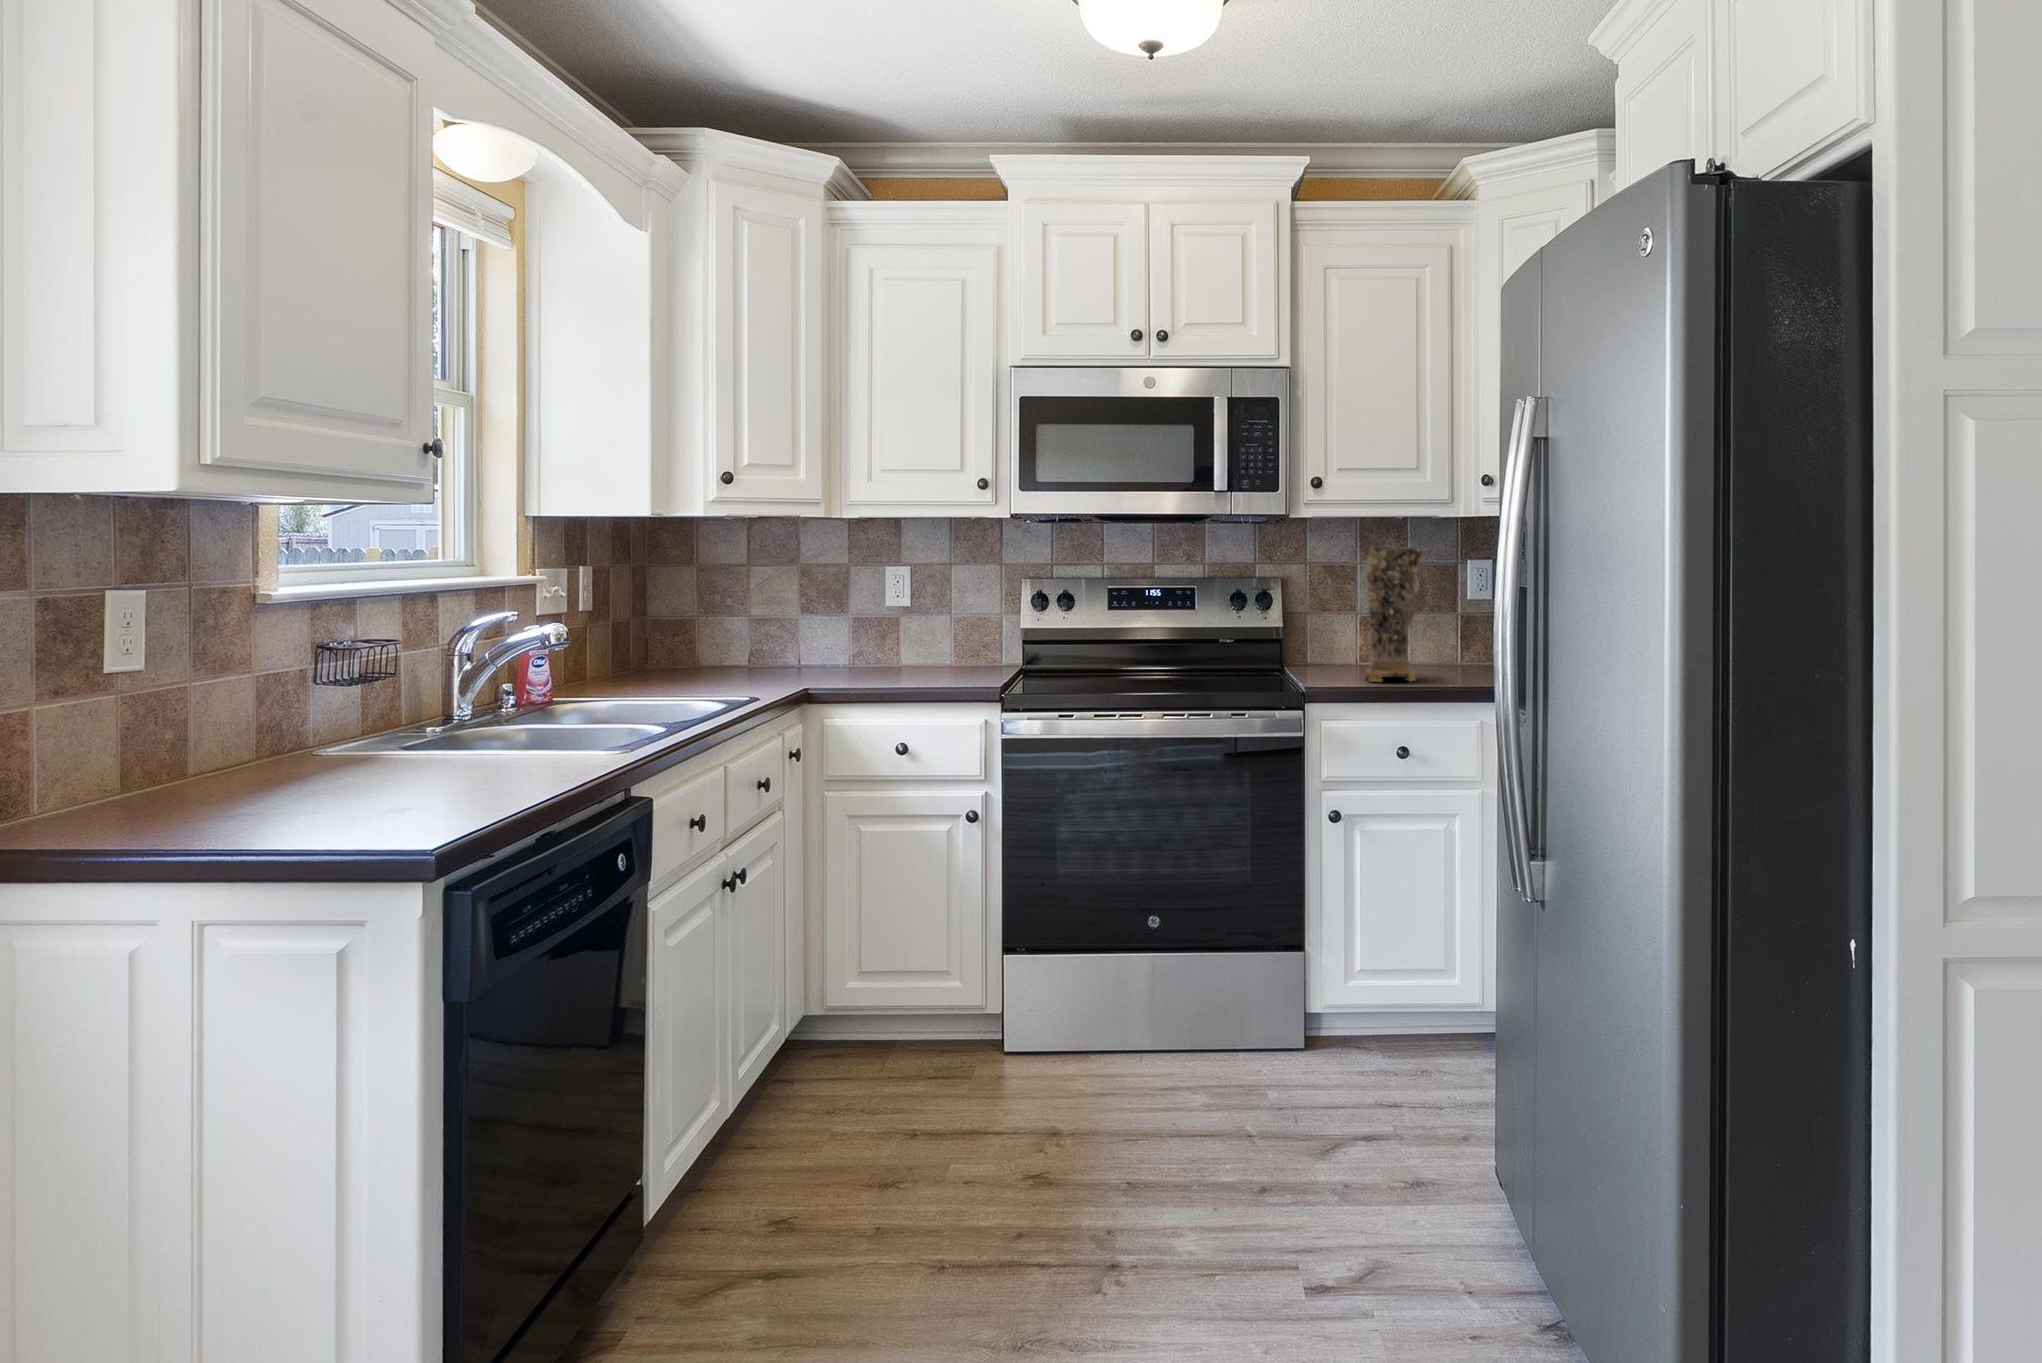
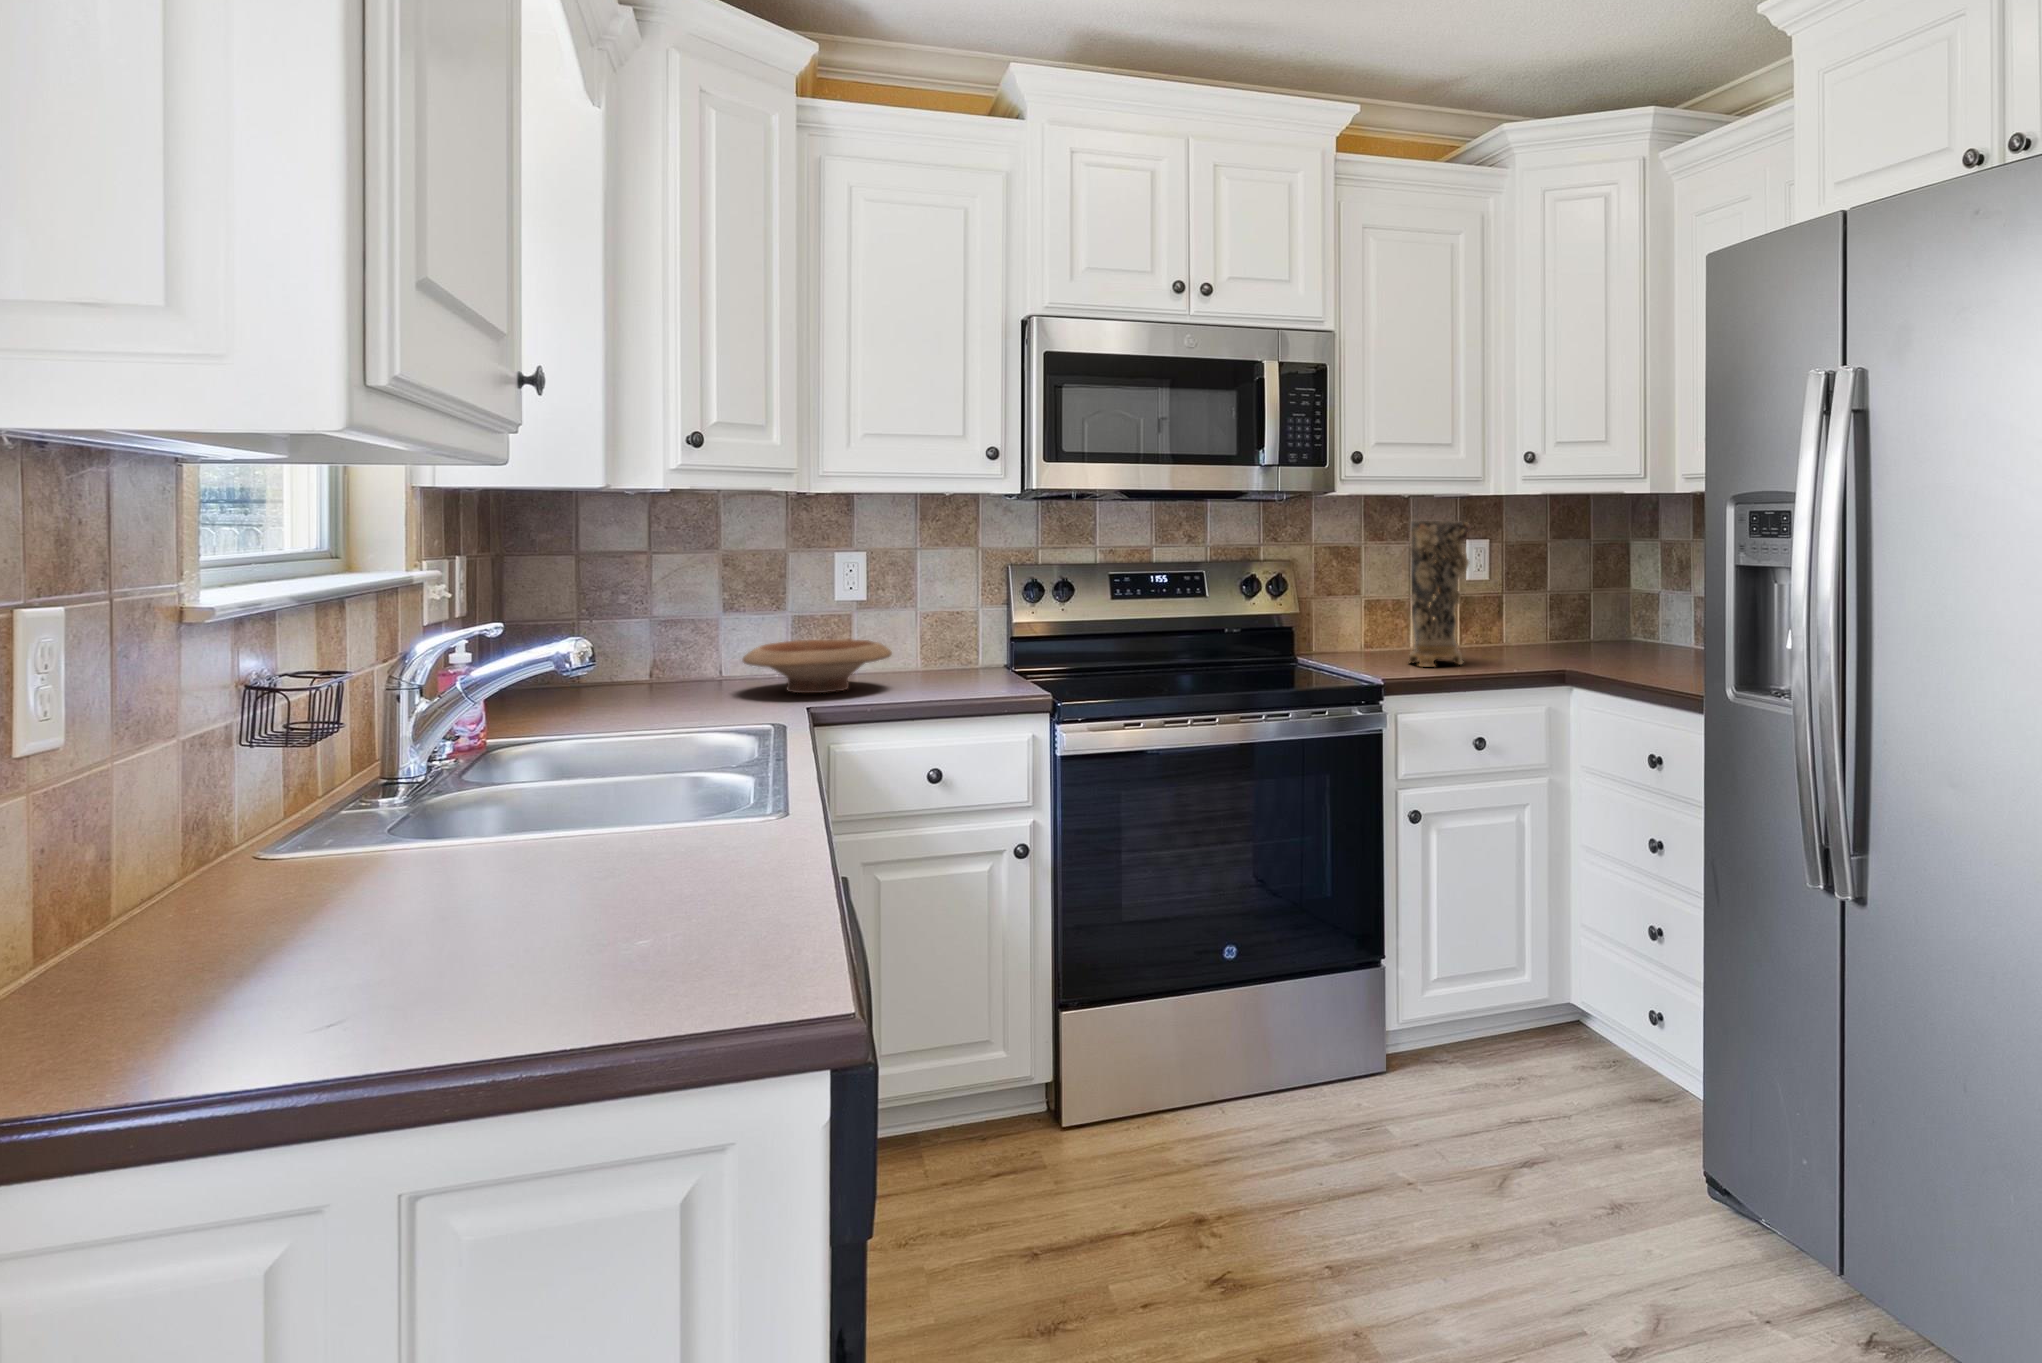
wooden bowl: none [787,636,904,678] -> present [743,639,892,693]

